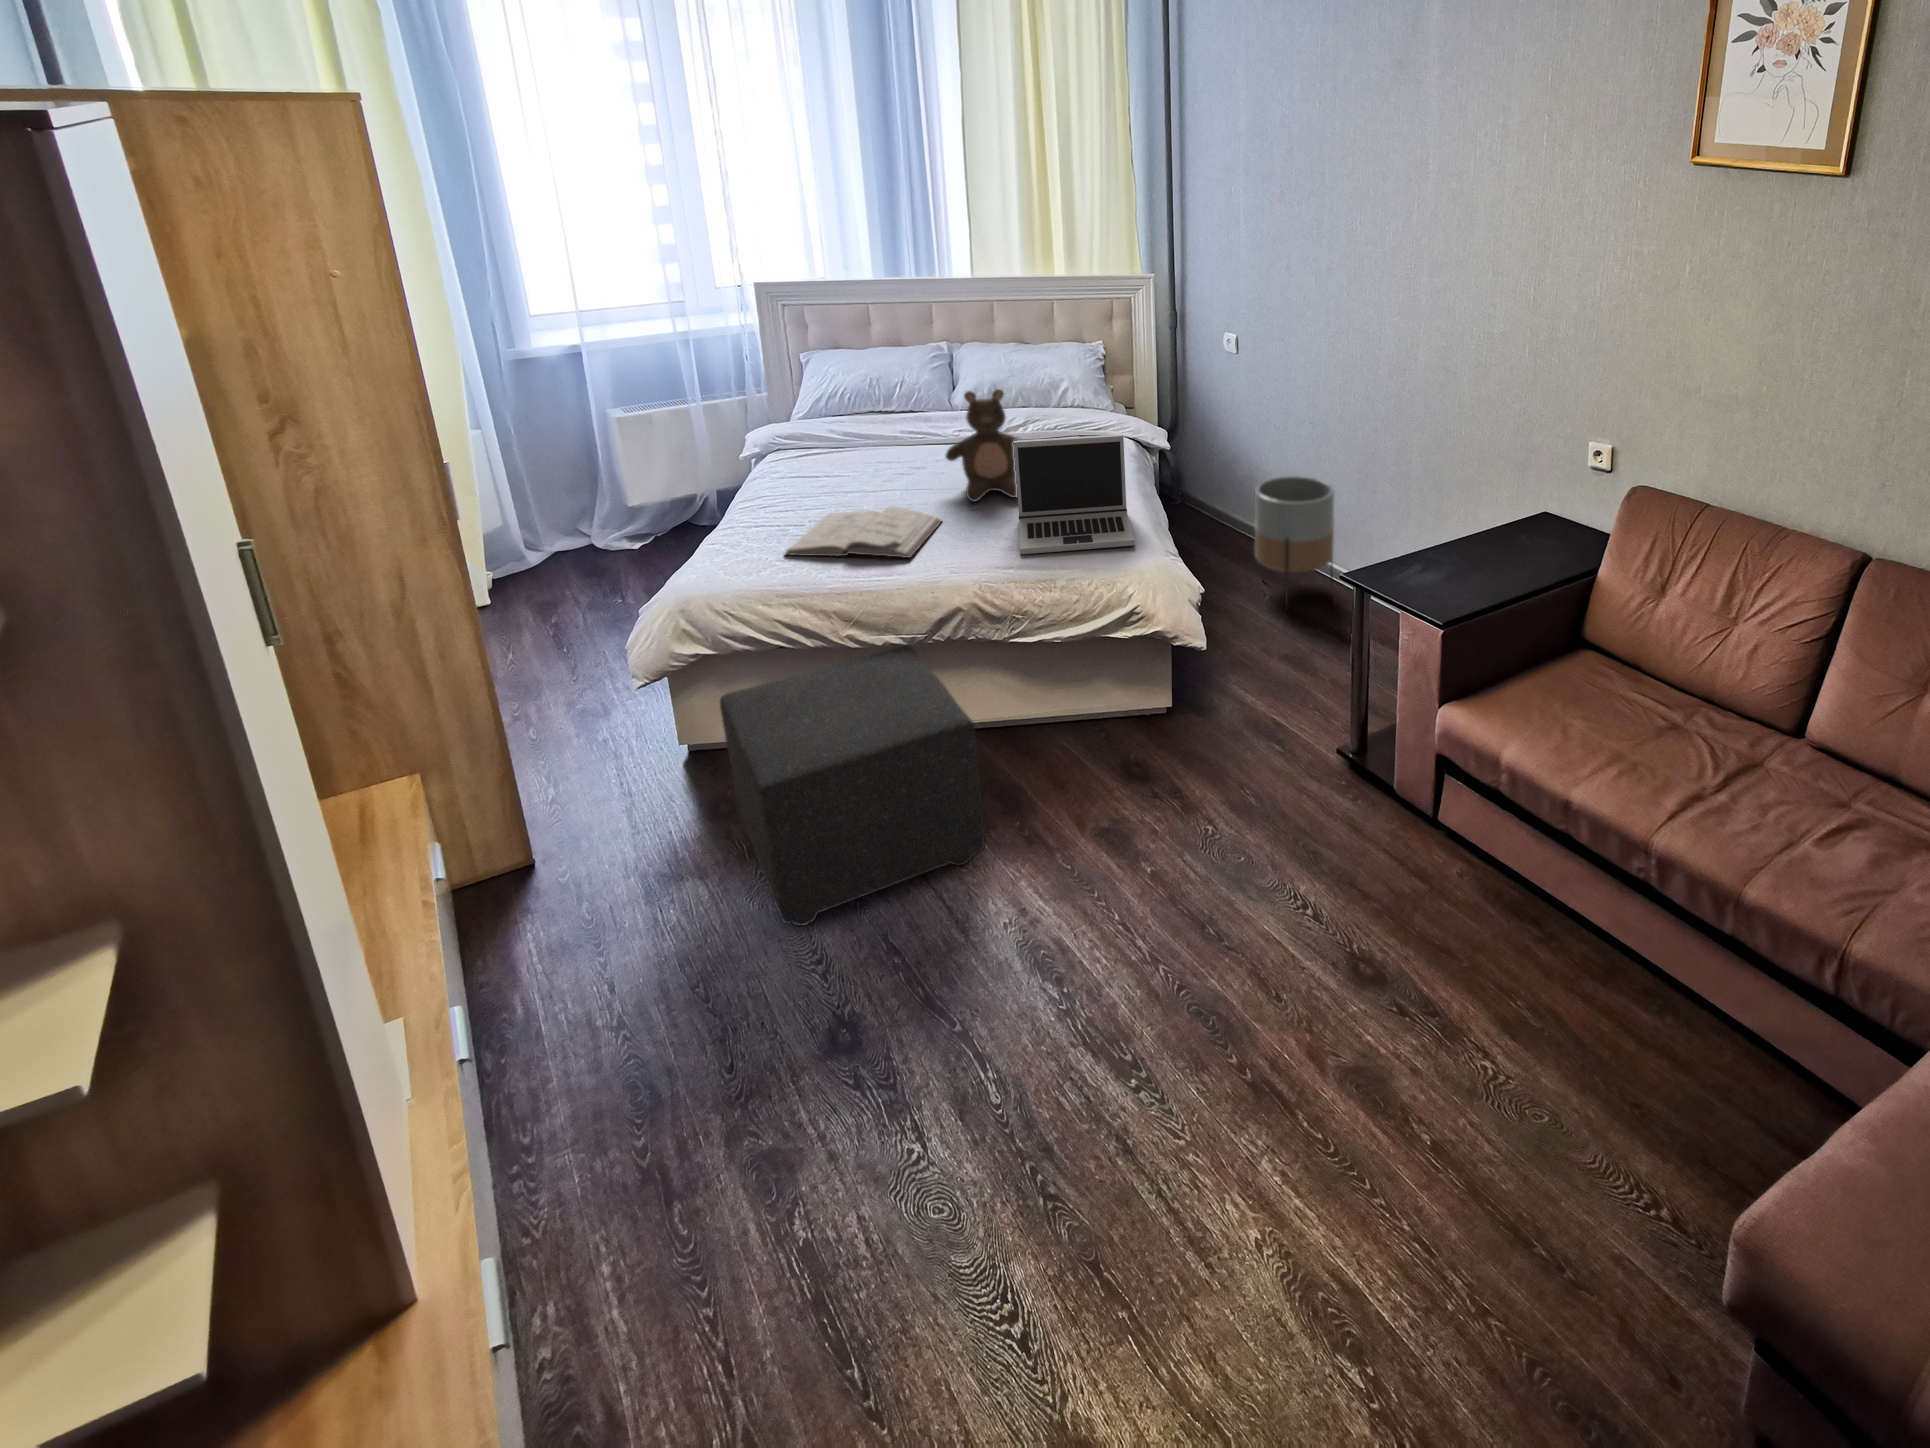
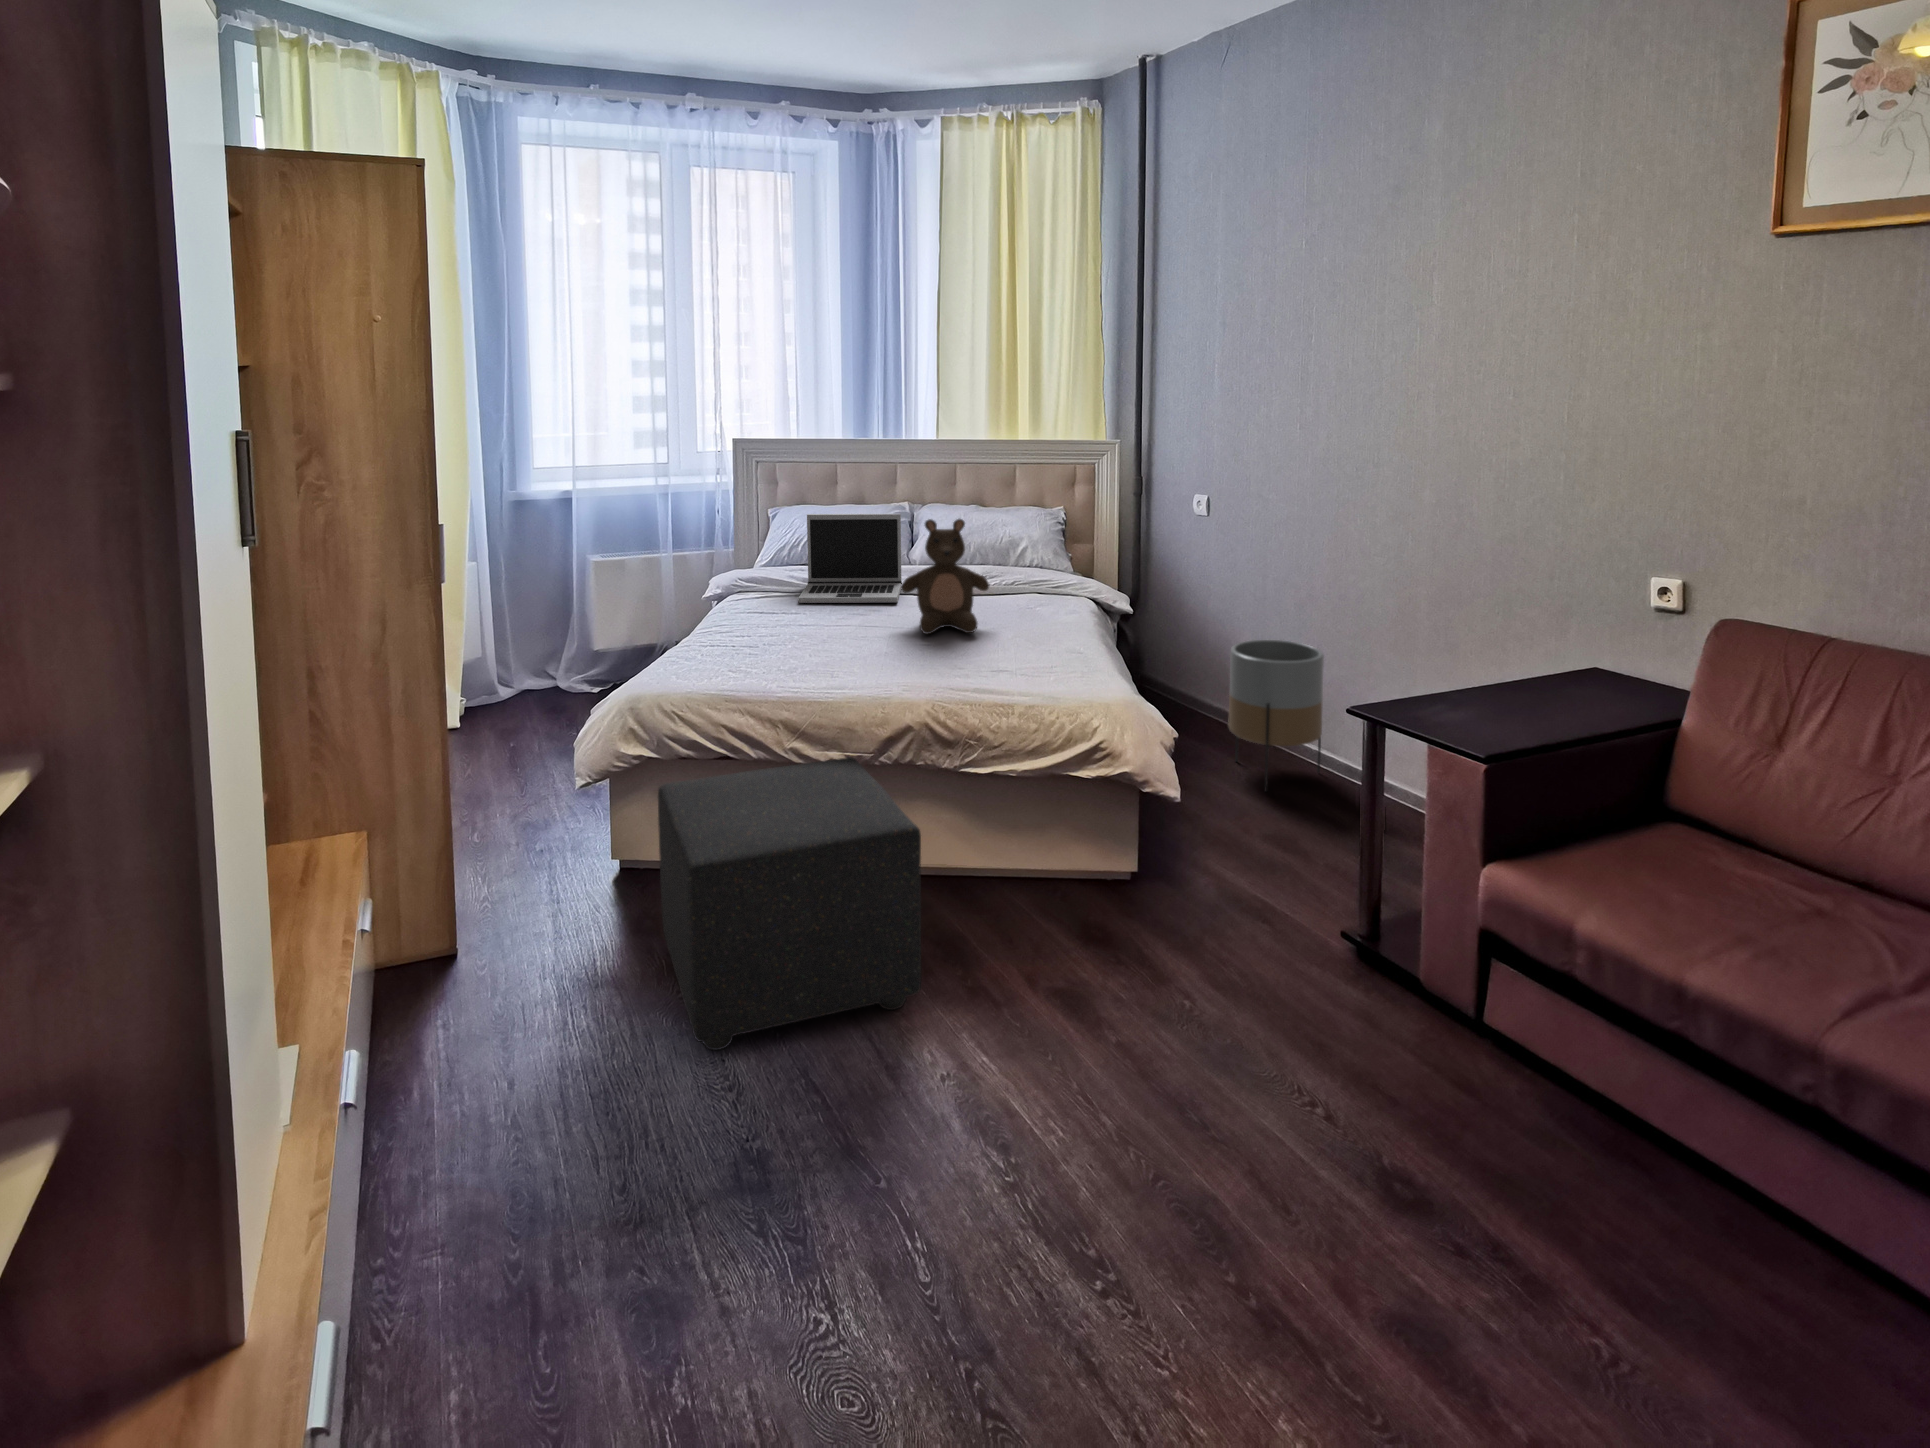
laptop: present [1013,434,1135,554] -> present [798,514,902,603]
book: present [785,507,941,558] -> none [735,630,894,675]

